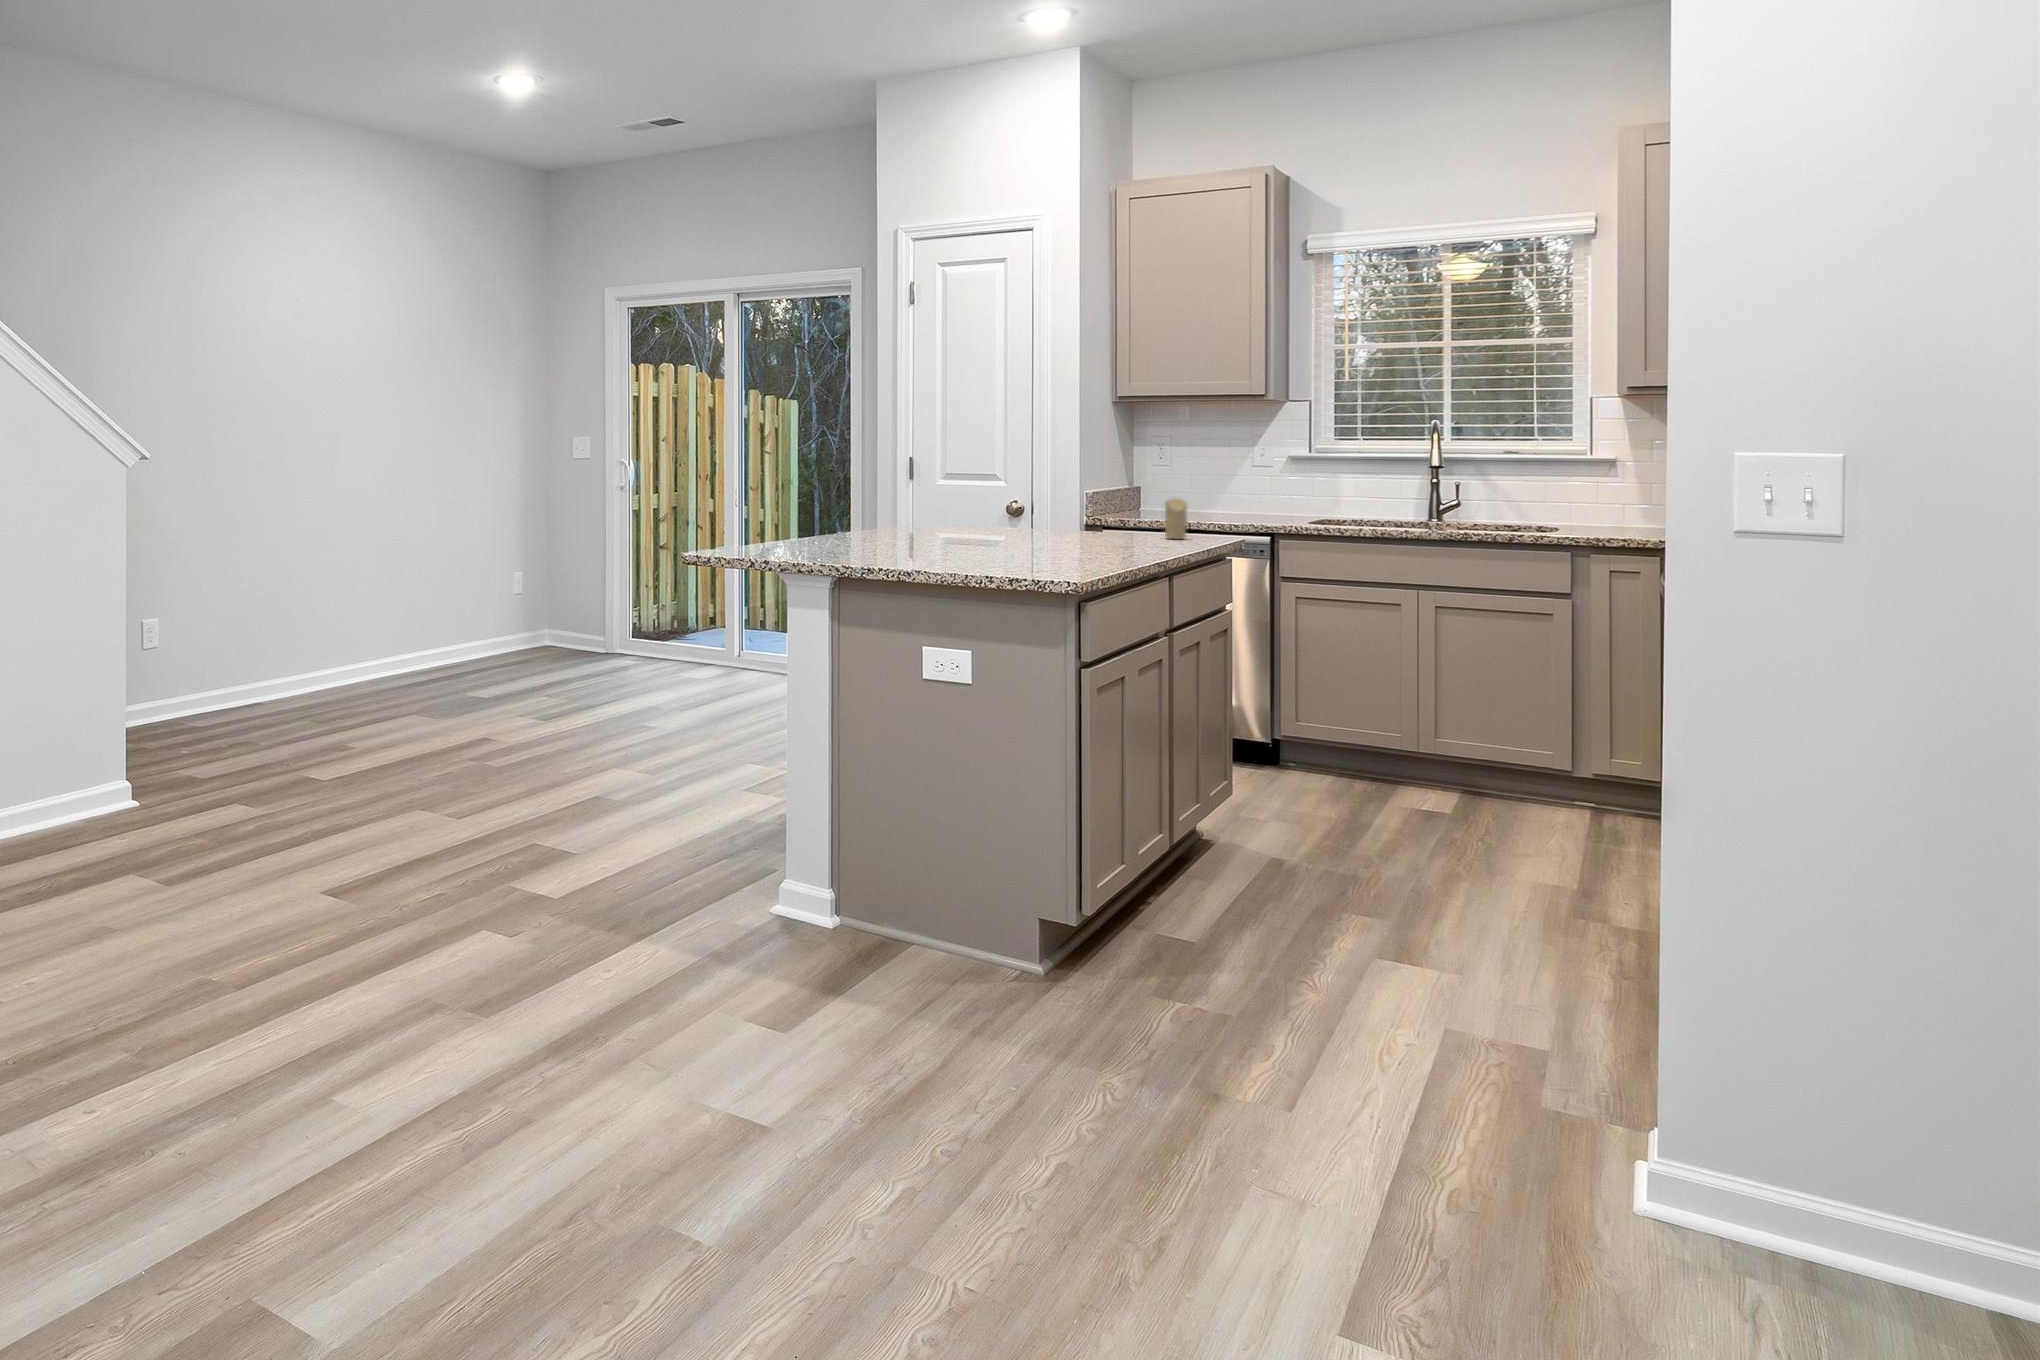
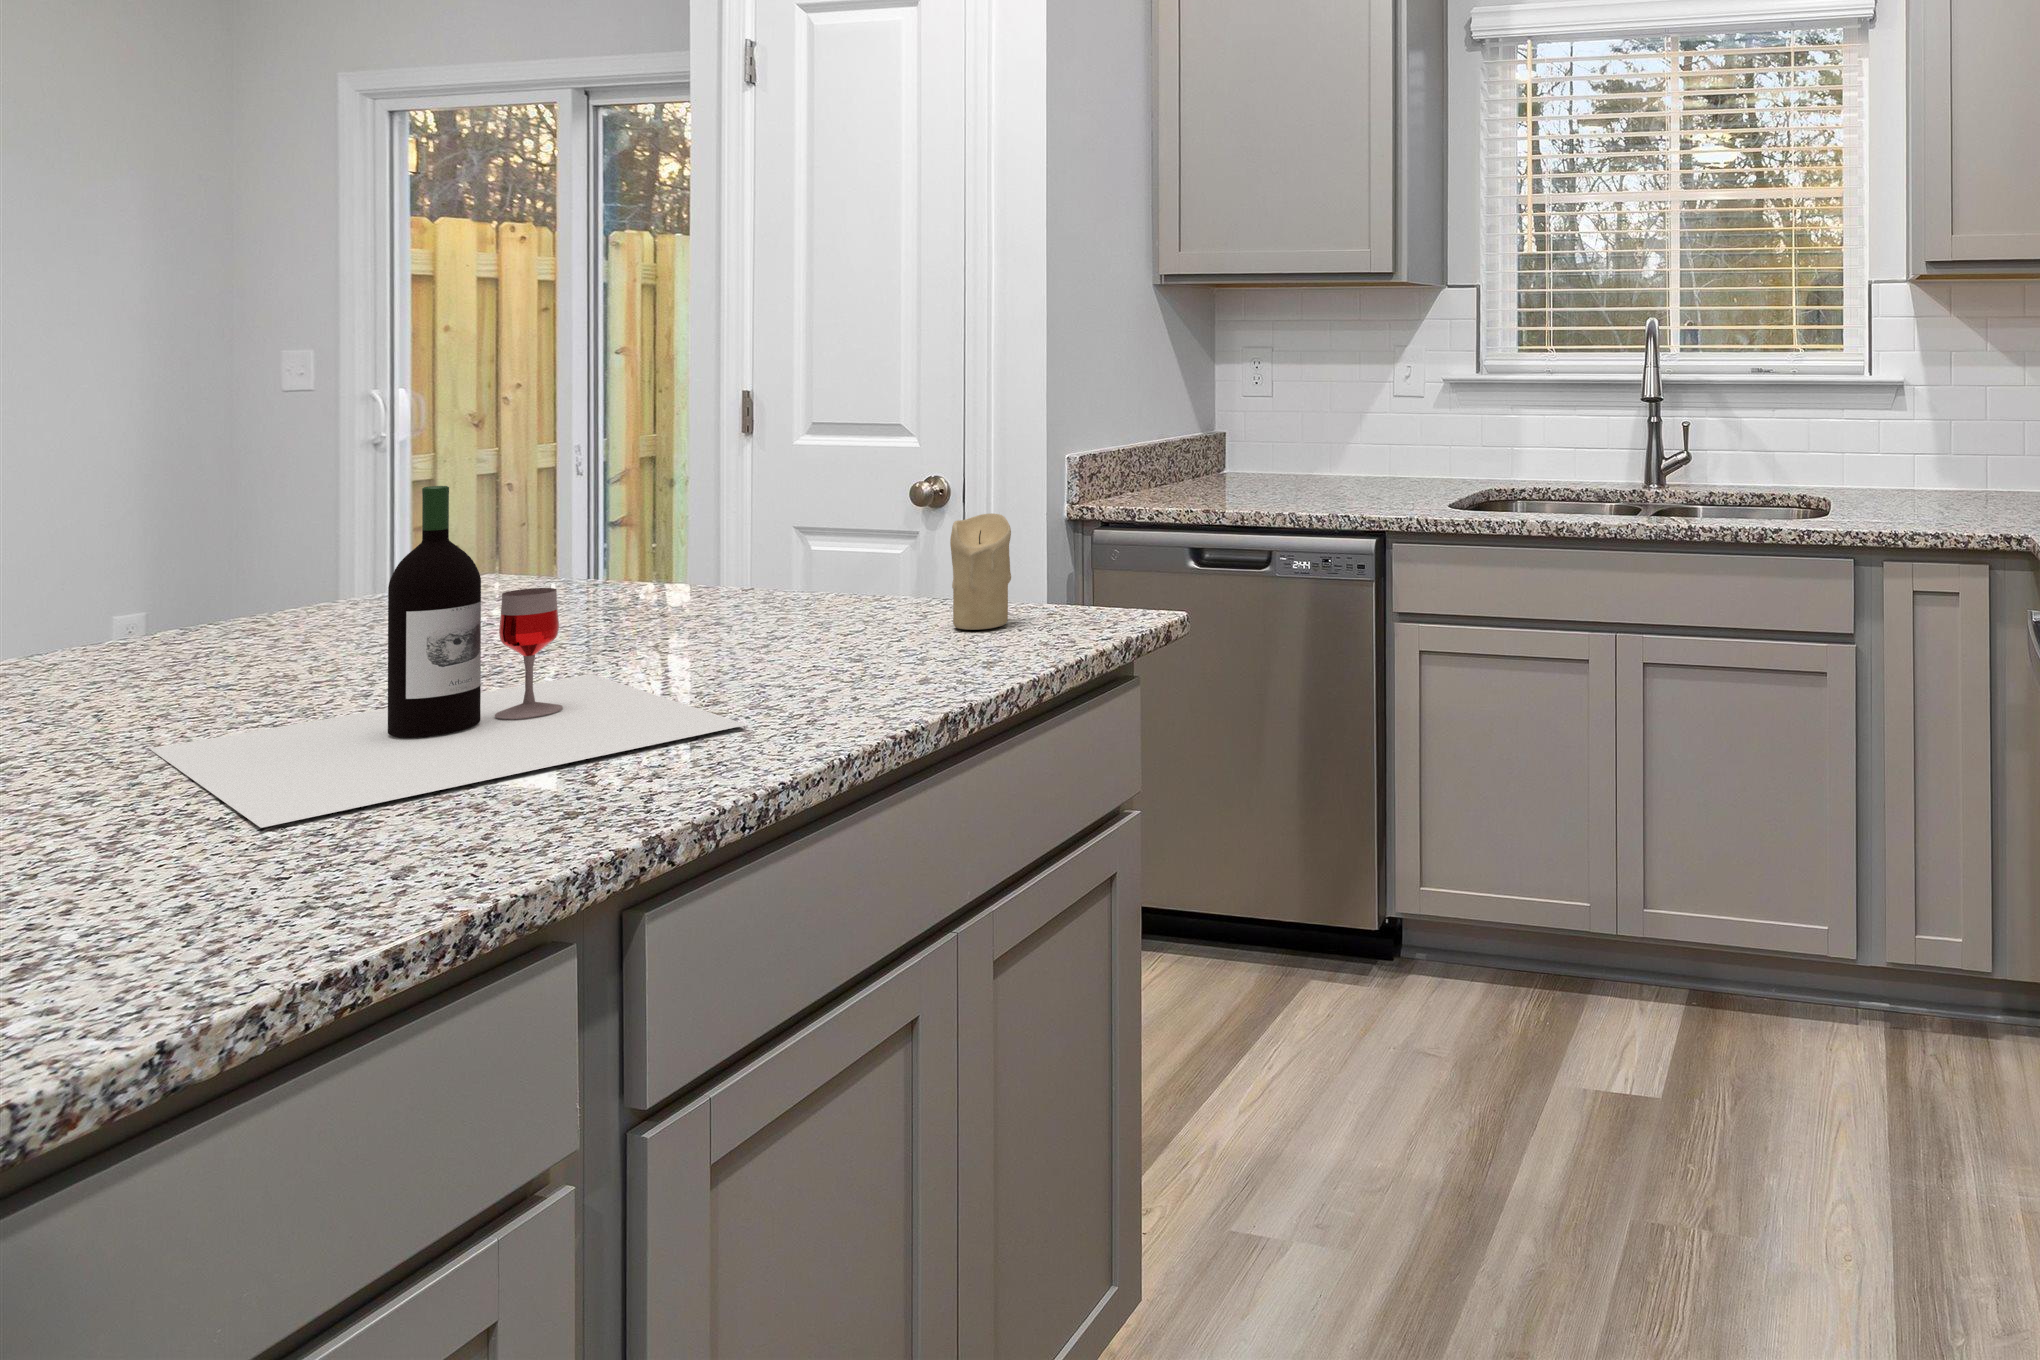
wine bottle: none [1001,476,1163,552] -> present [150,486,746,828]

